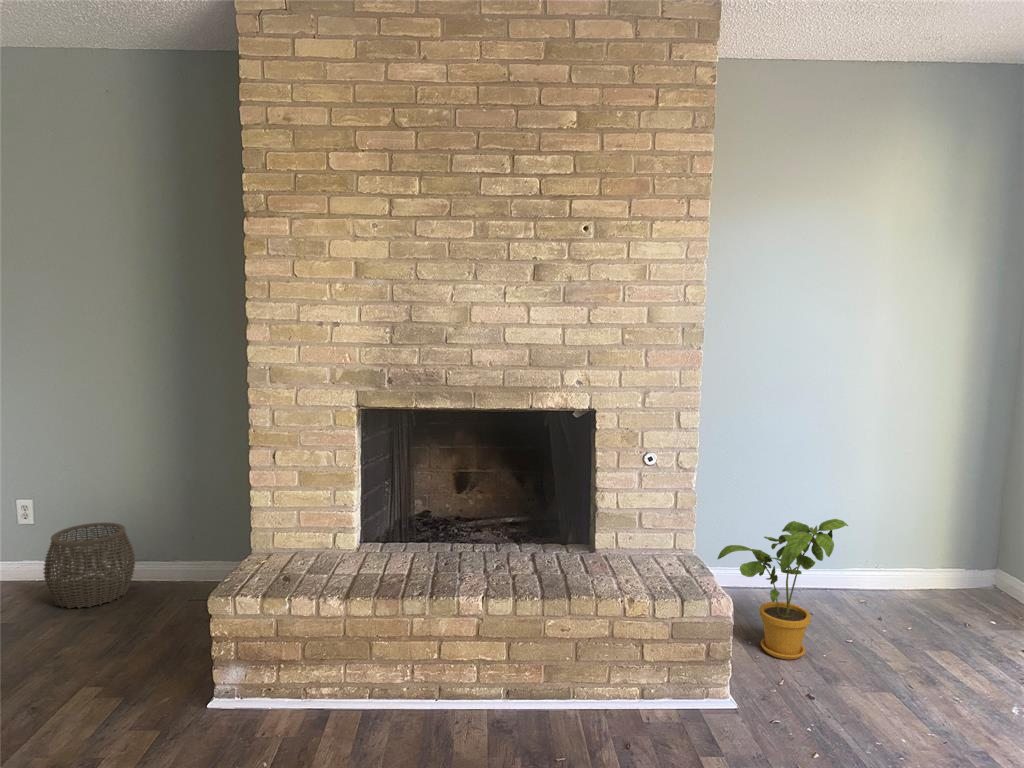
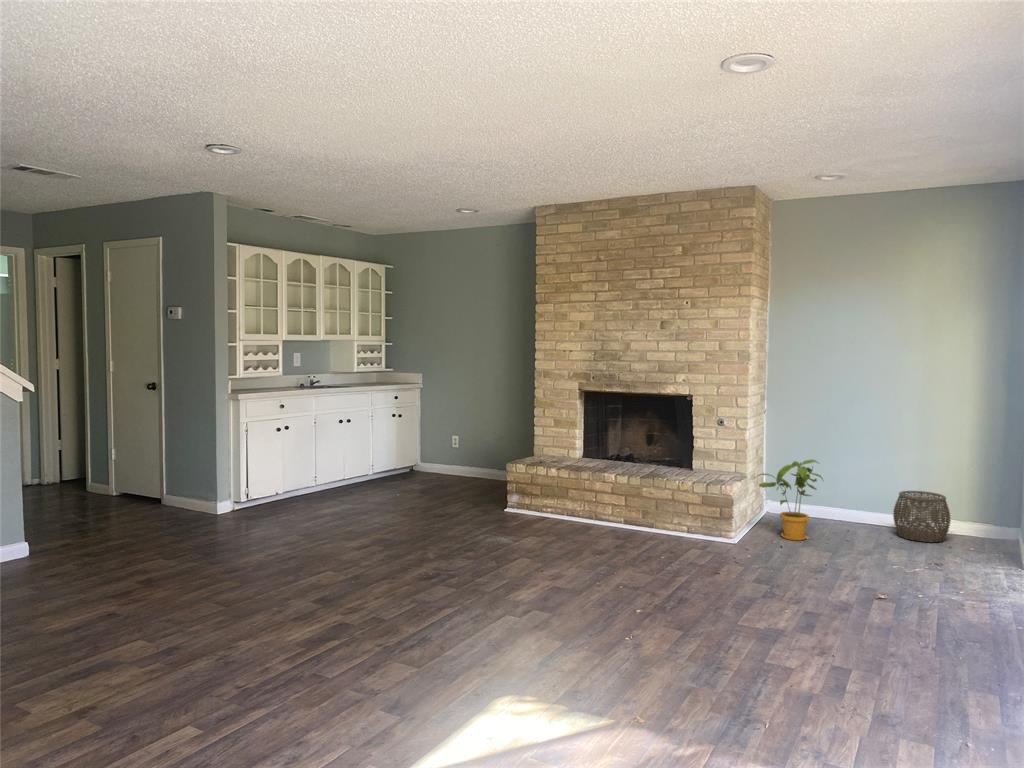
woven basket: present [43,523,135,609] -> present [893,491,951,542]

